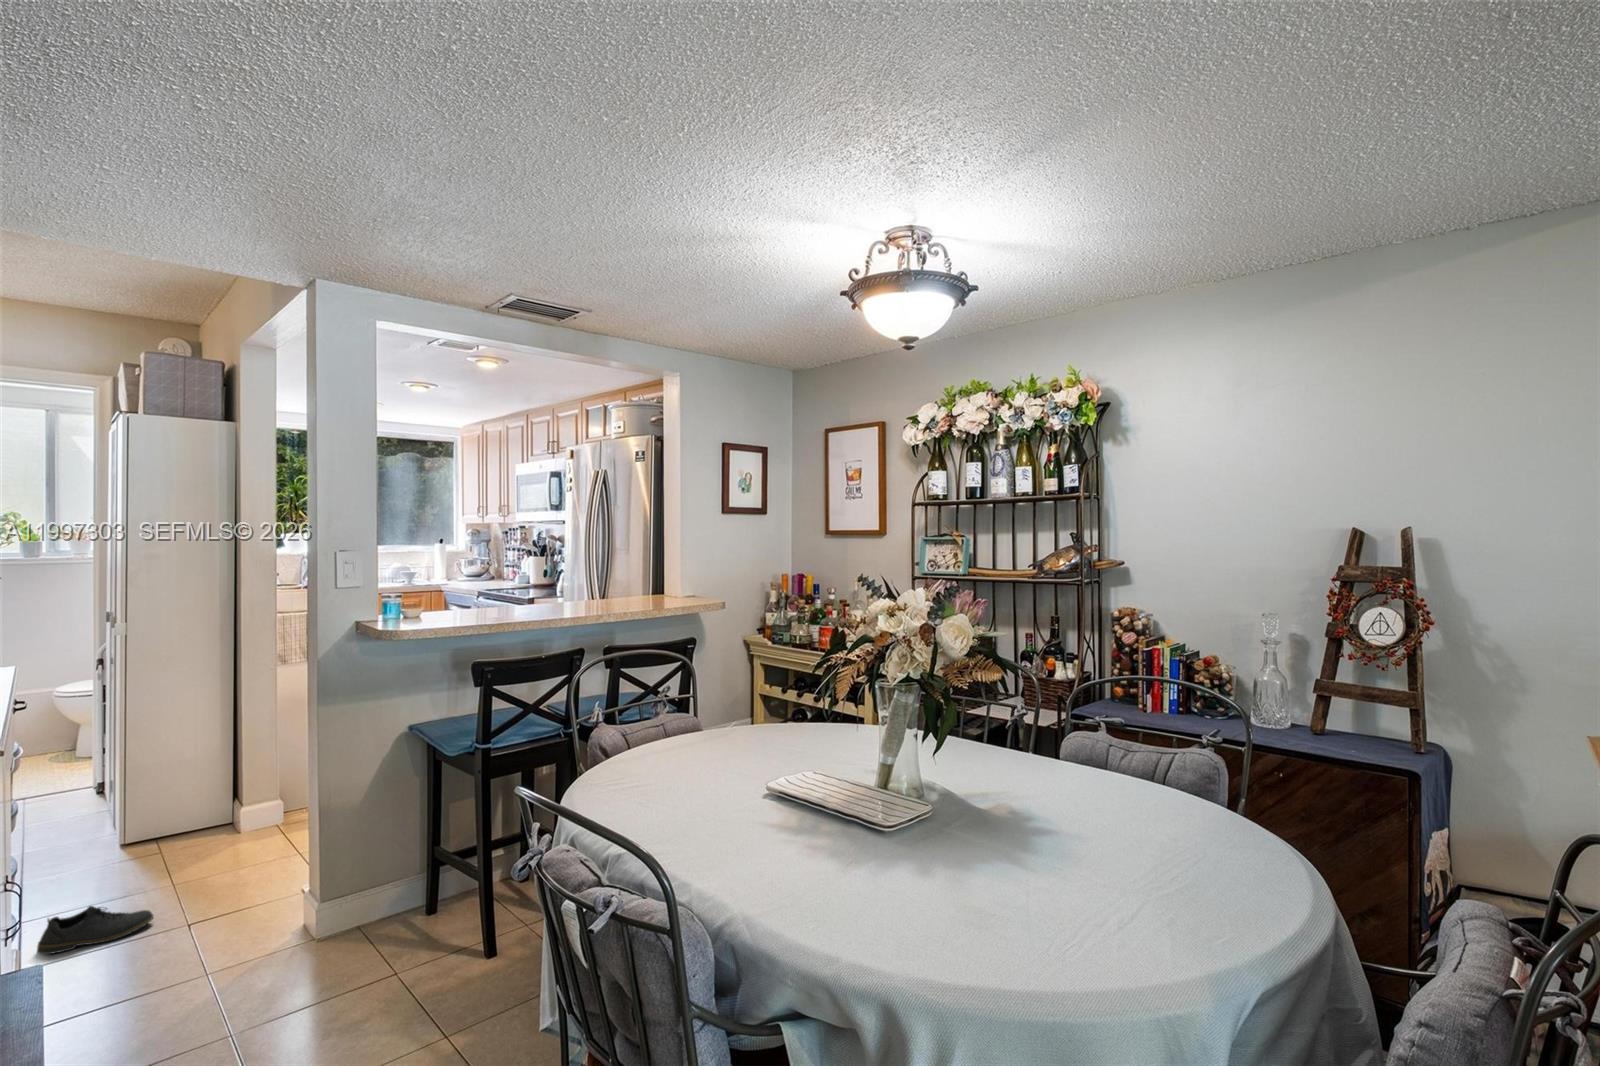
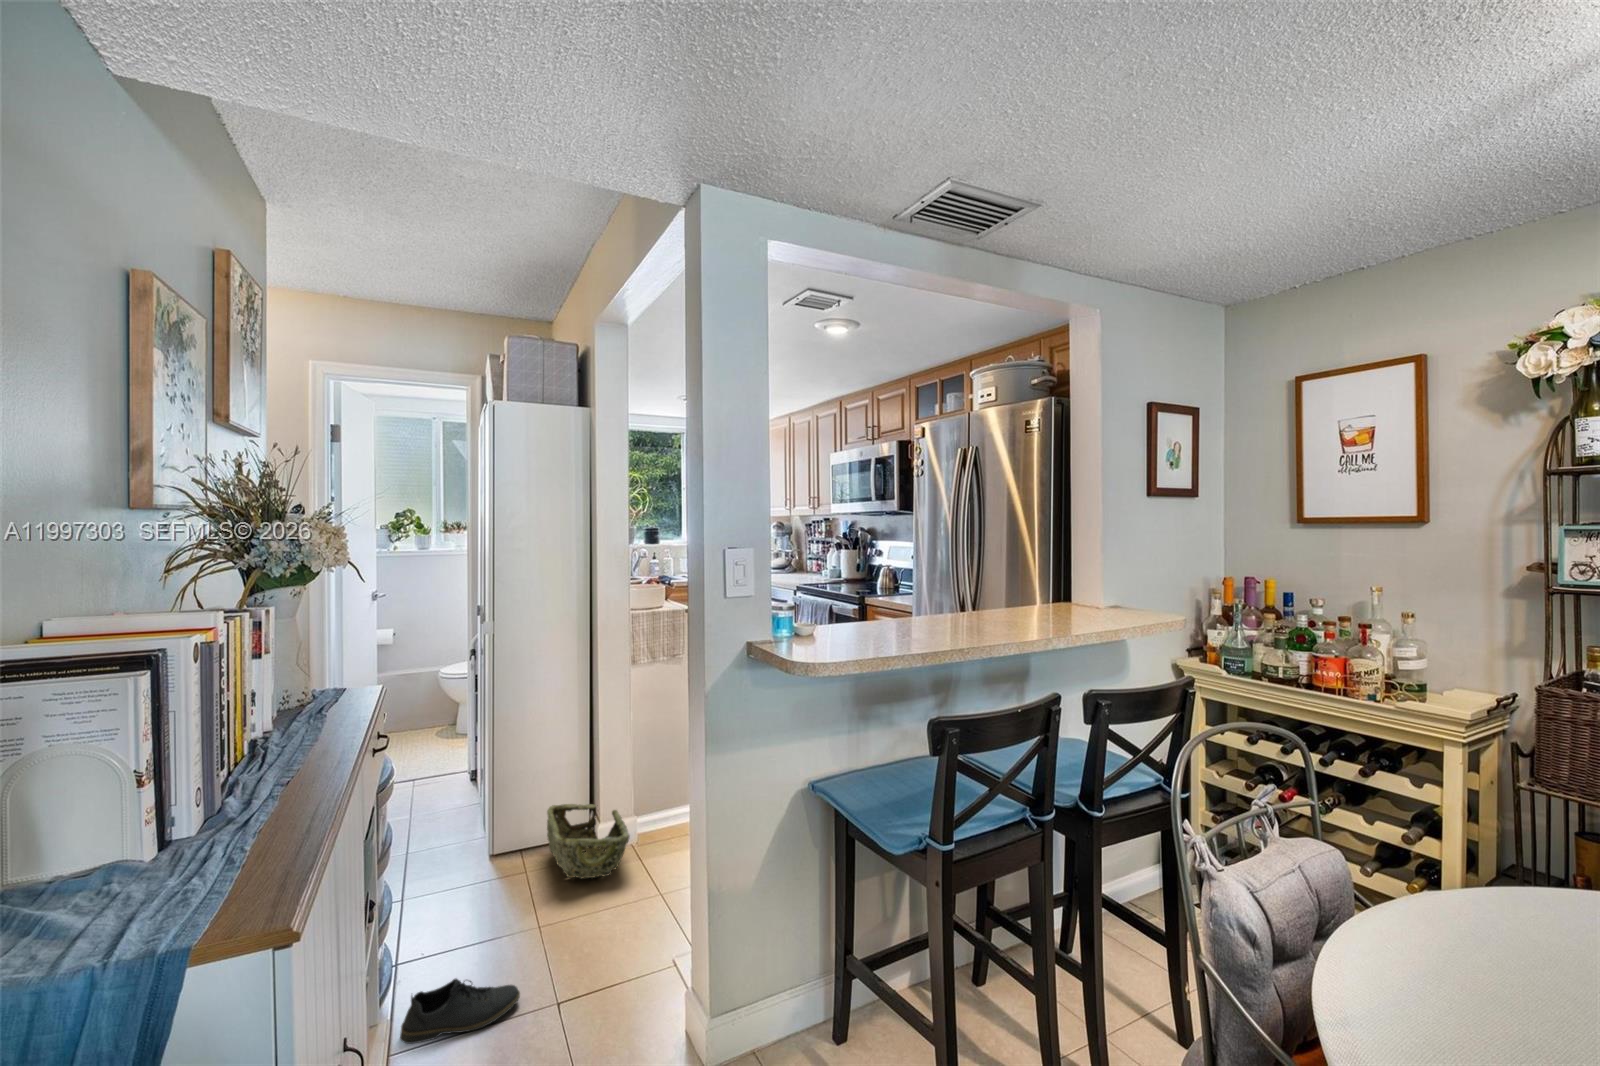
woven basket: none [185,791,271,849] -> present [547,804,630,879]

